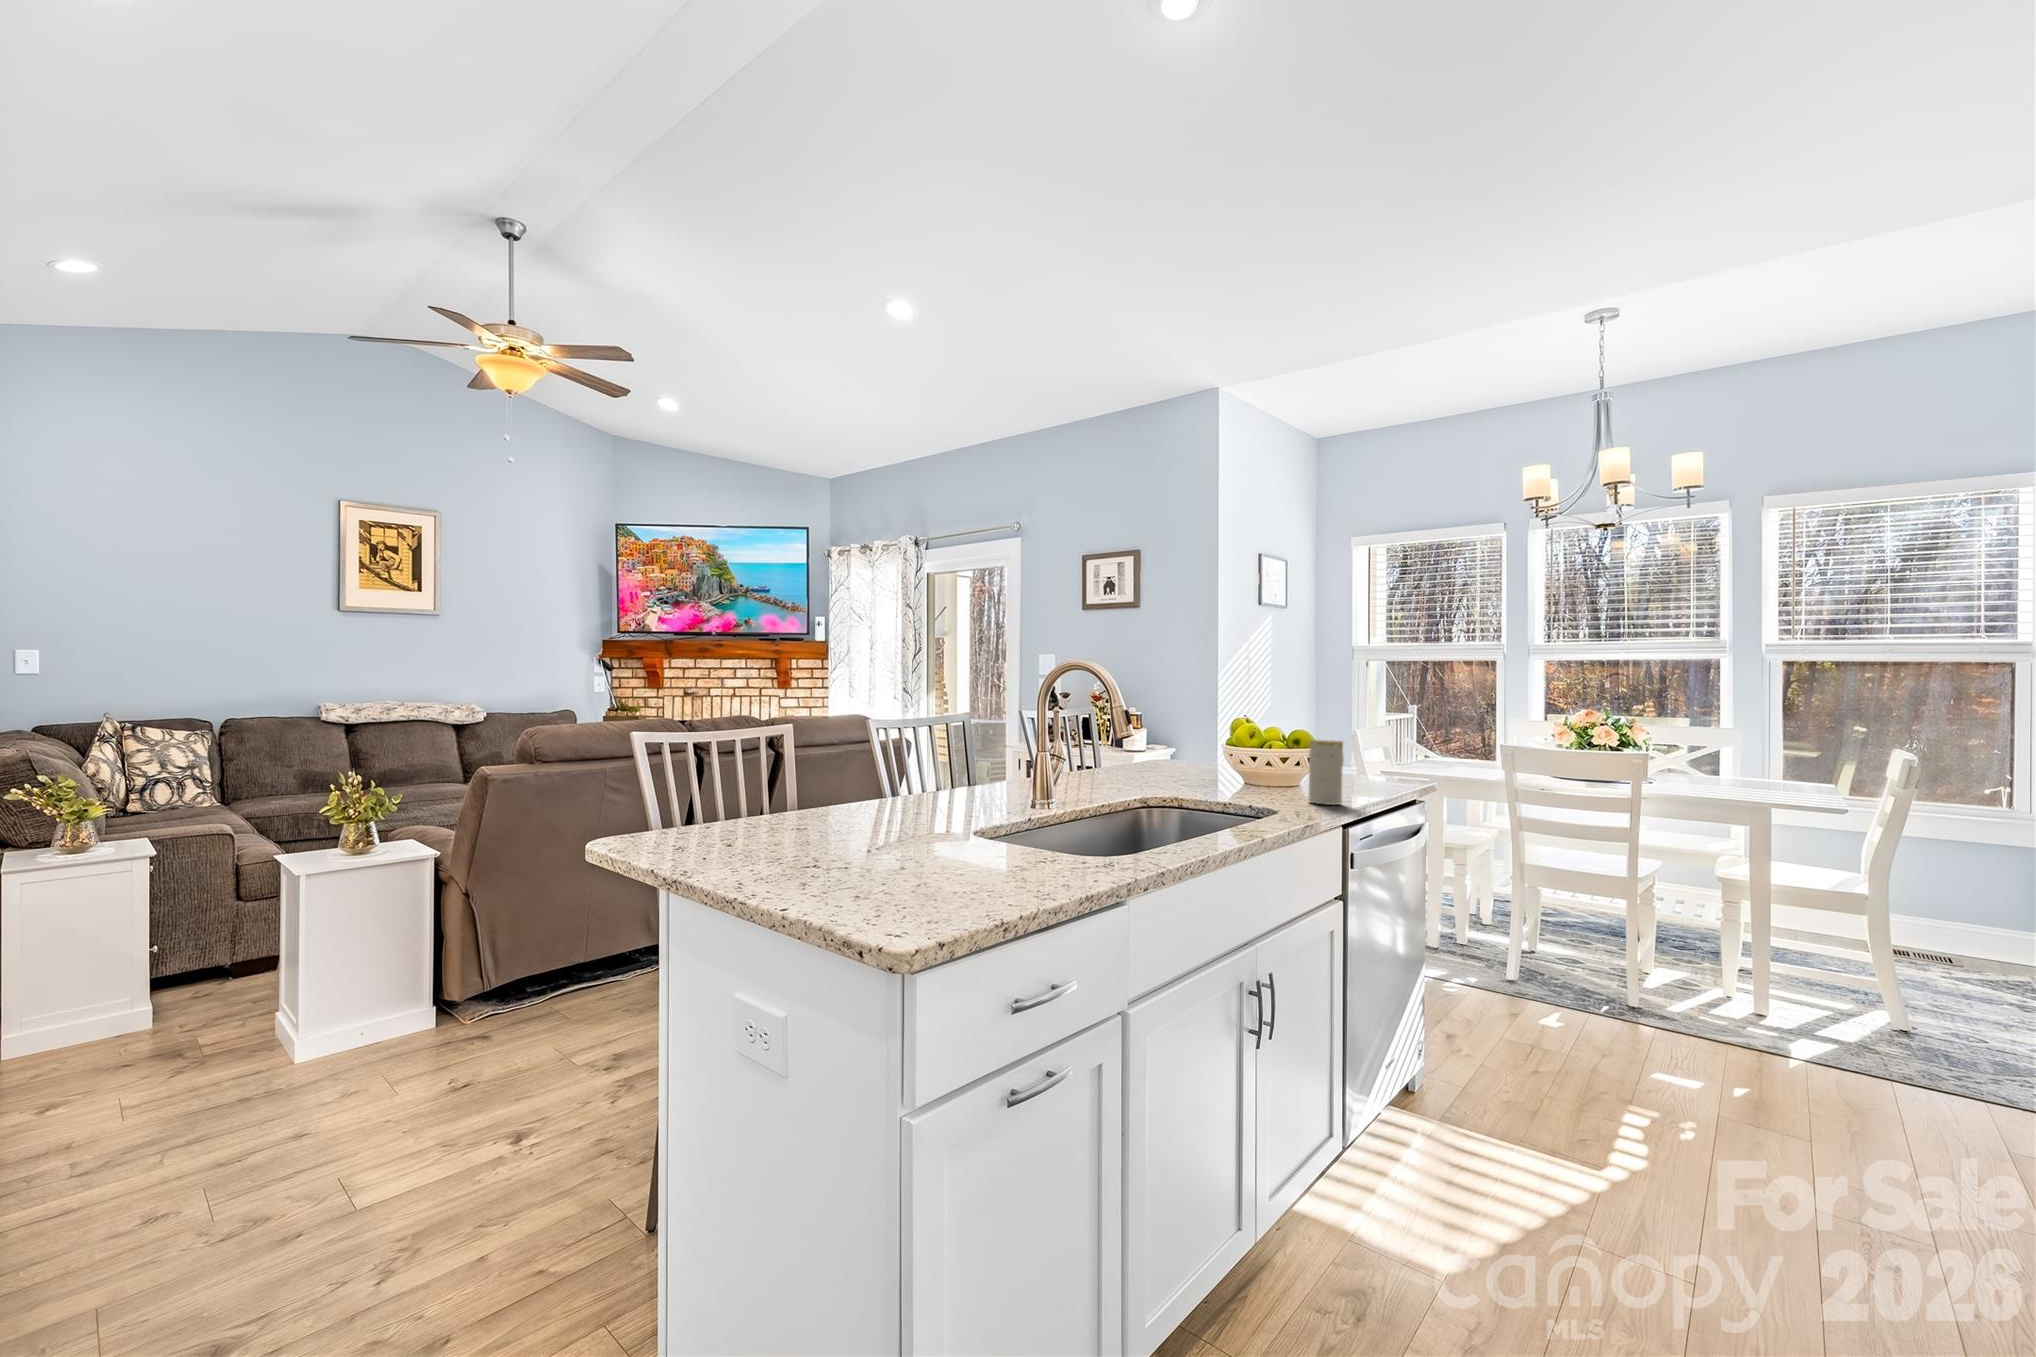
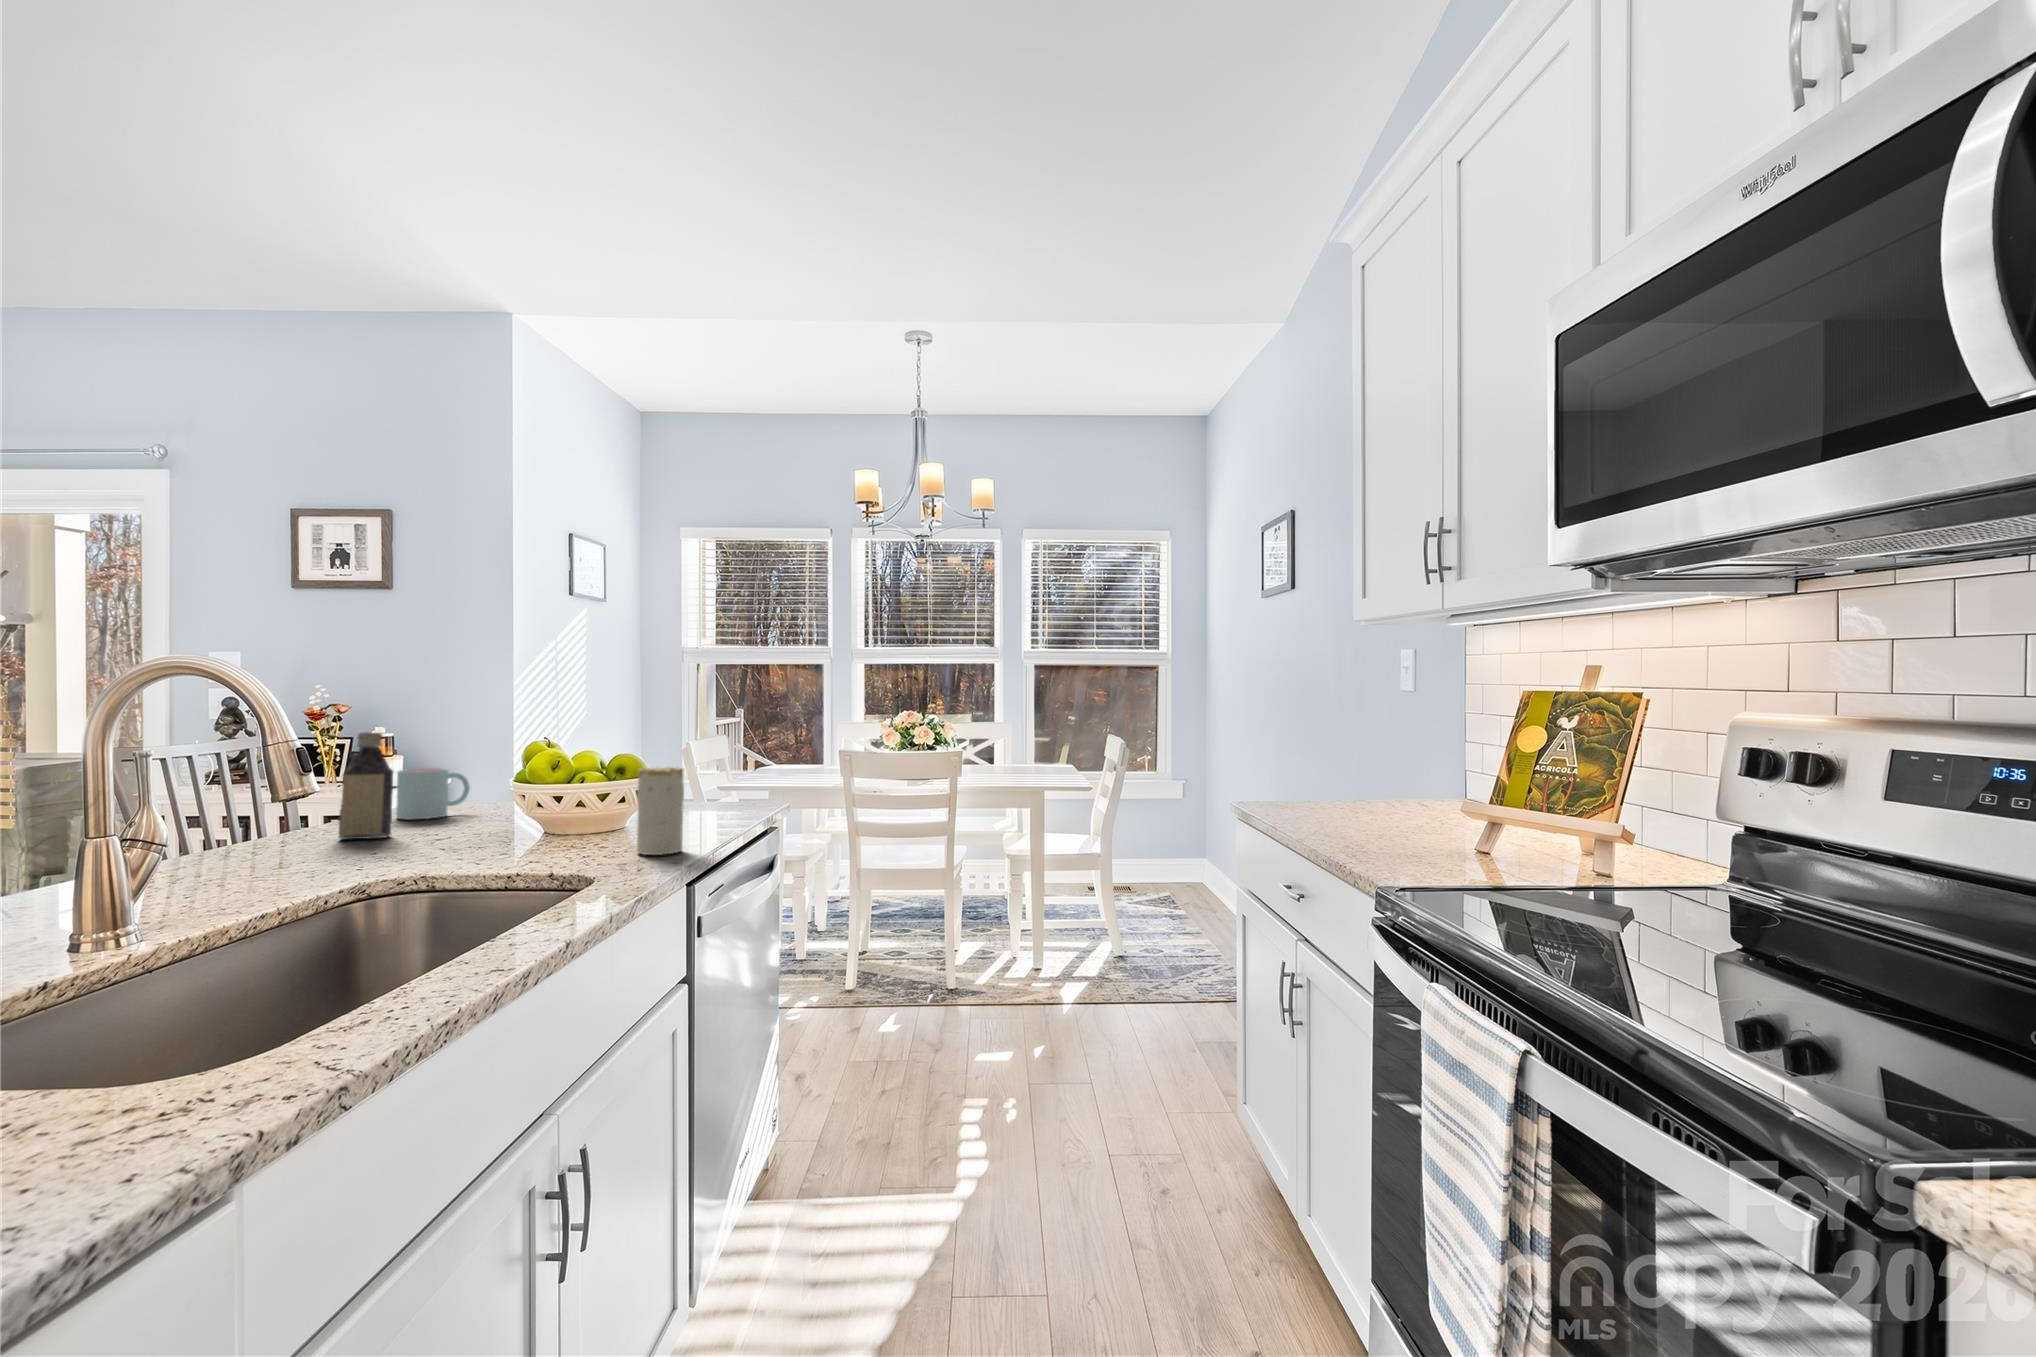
bottle: none [1125,707,1154,777] -> present [339,732,393,840]
mug: none [1153,735,1196,769] -> present [396,768,470,819]

